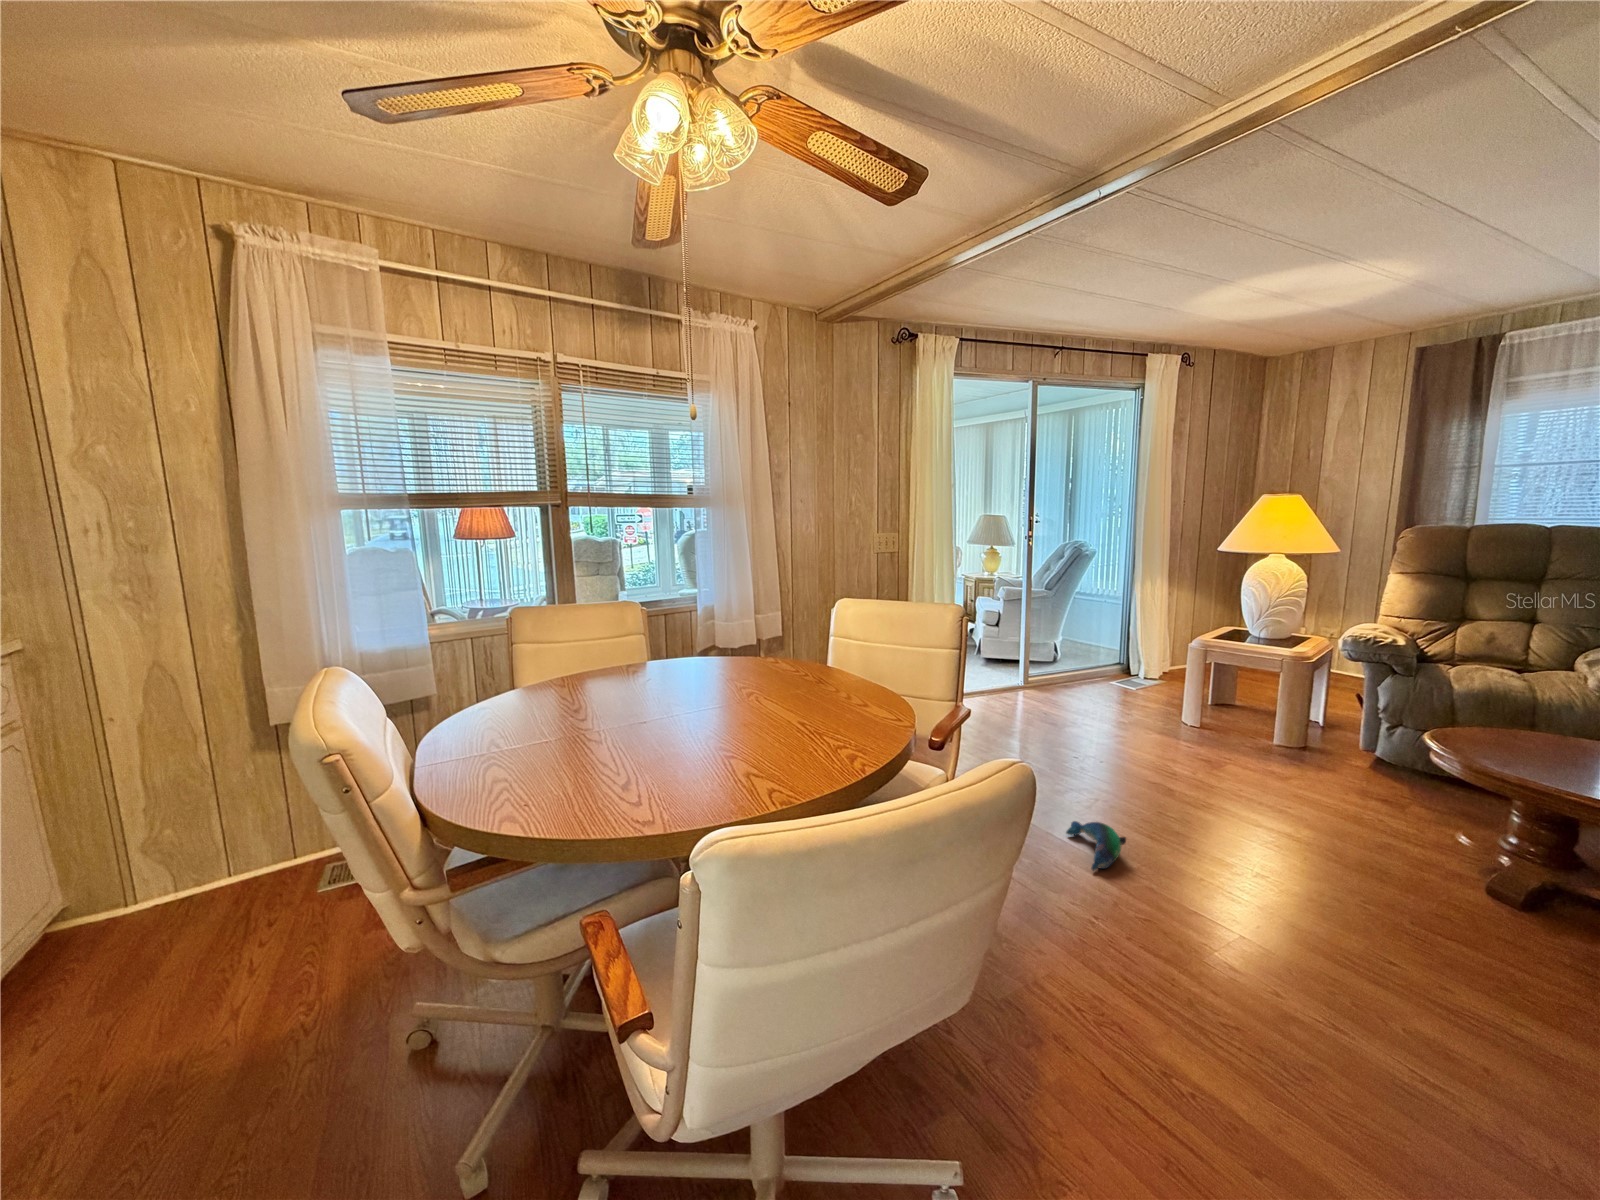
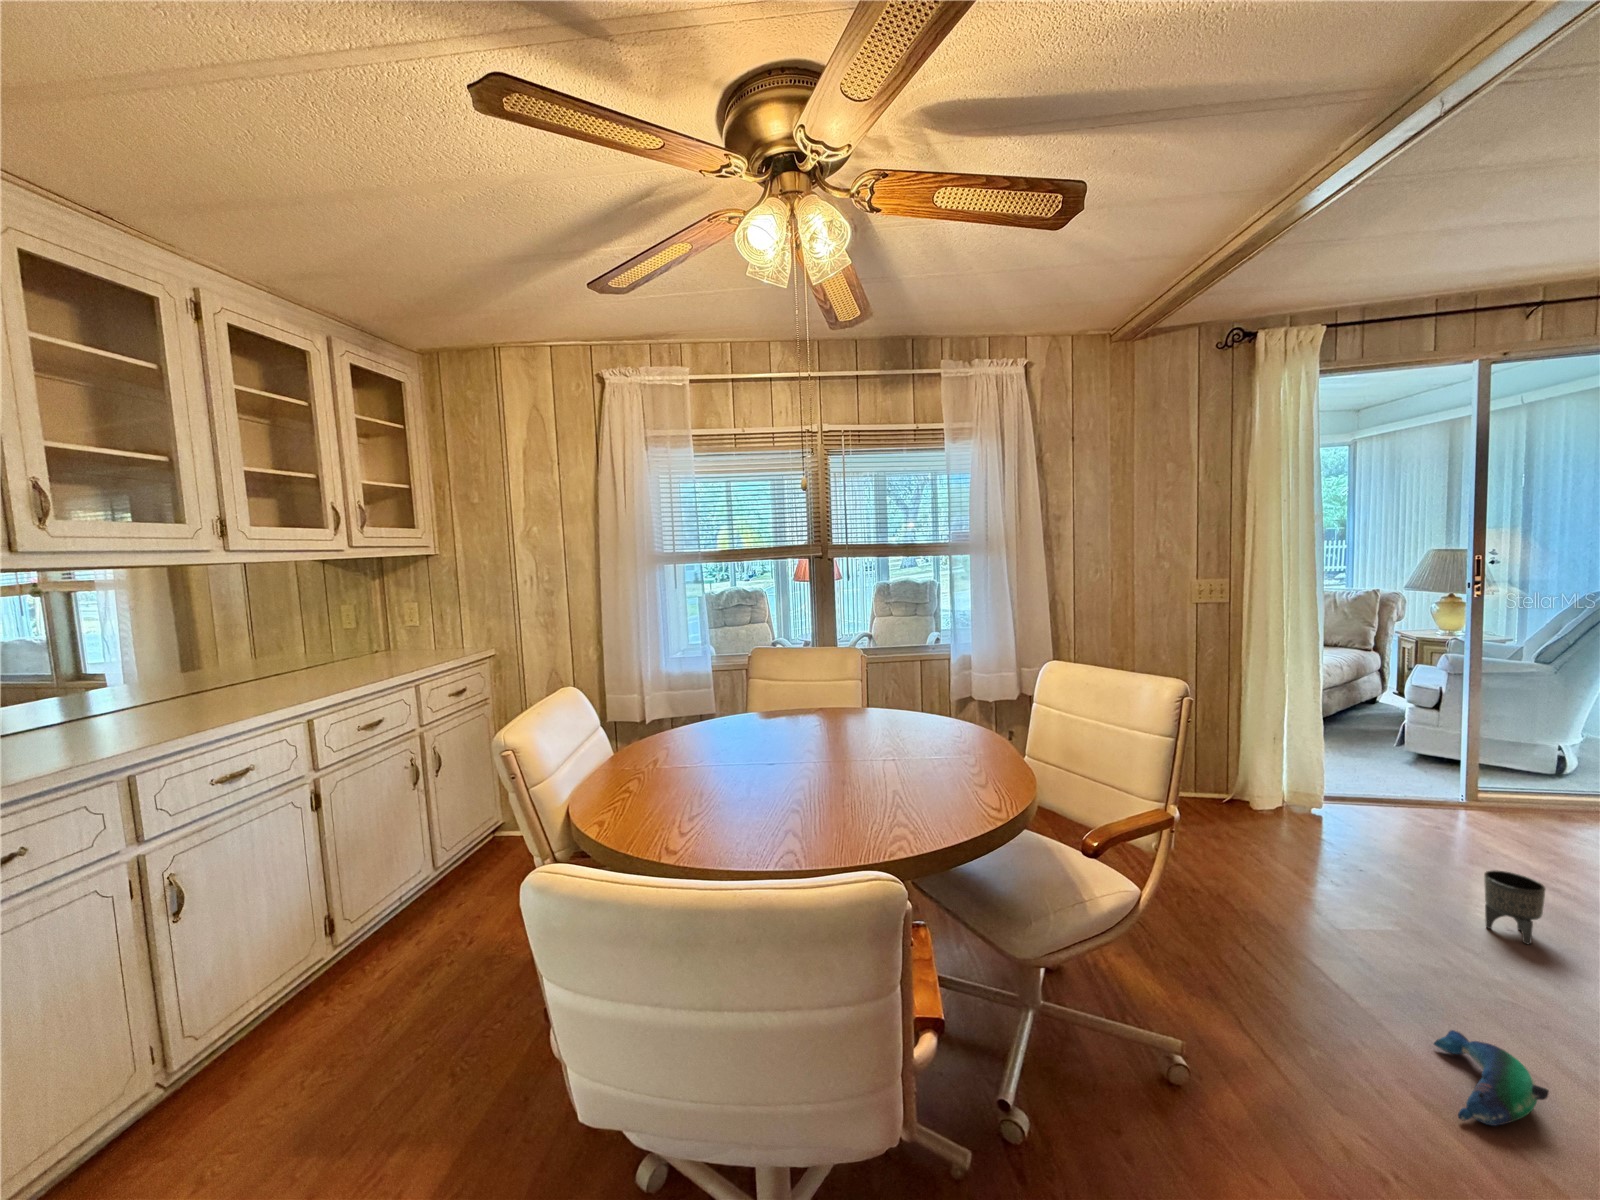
planter: none [1060,720,1089,763] -> present [1484,871,1546,944]

